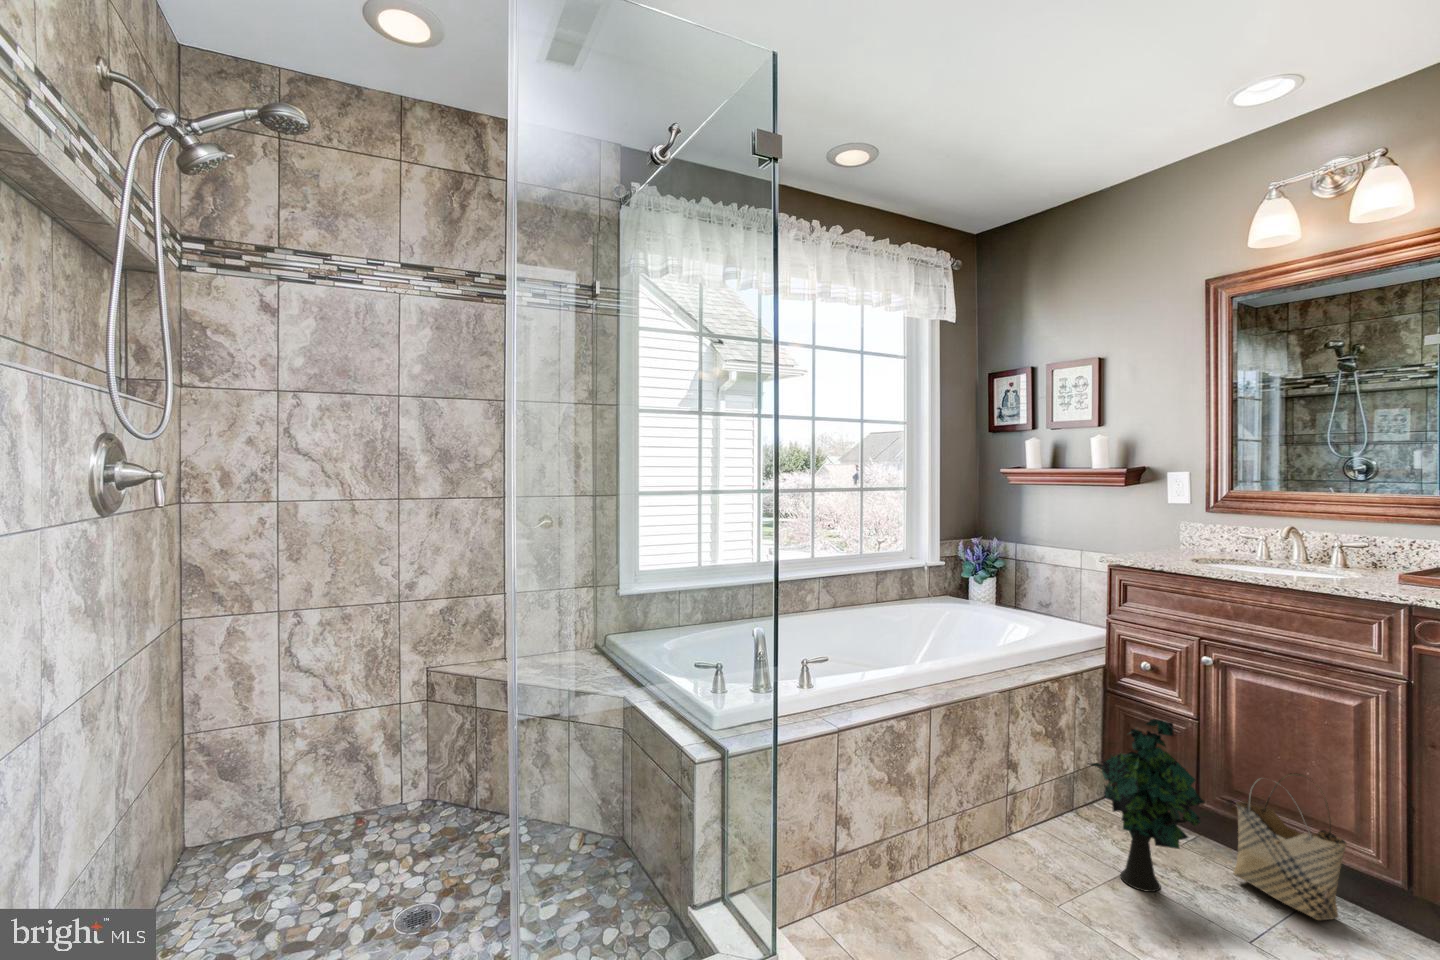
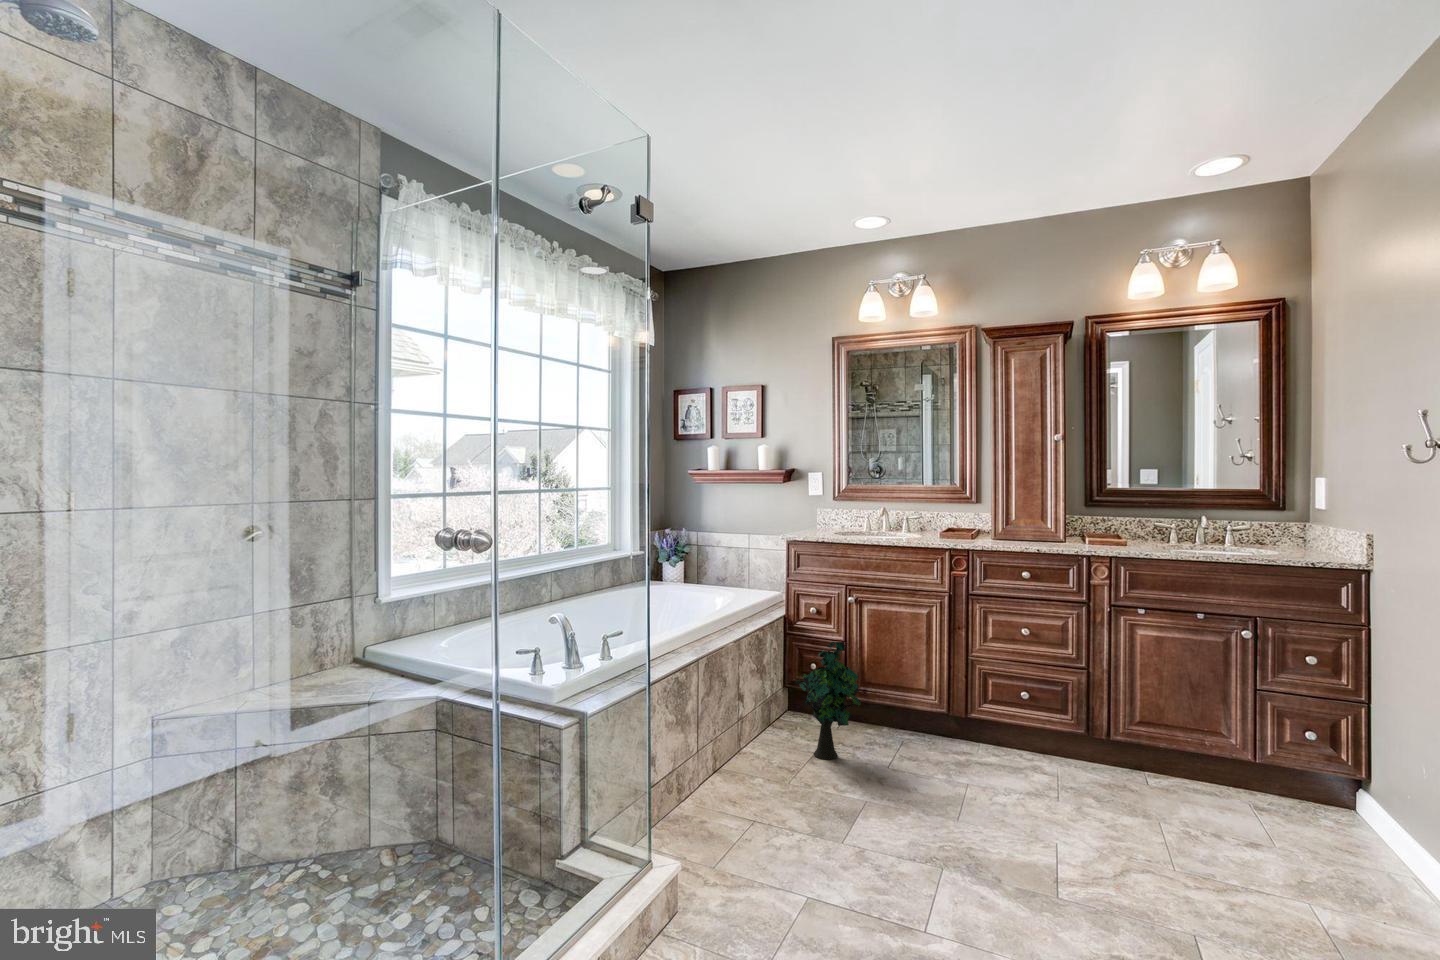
woven basket: present [1233,773,1347,920] -> none [870,663,927,747]

